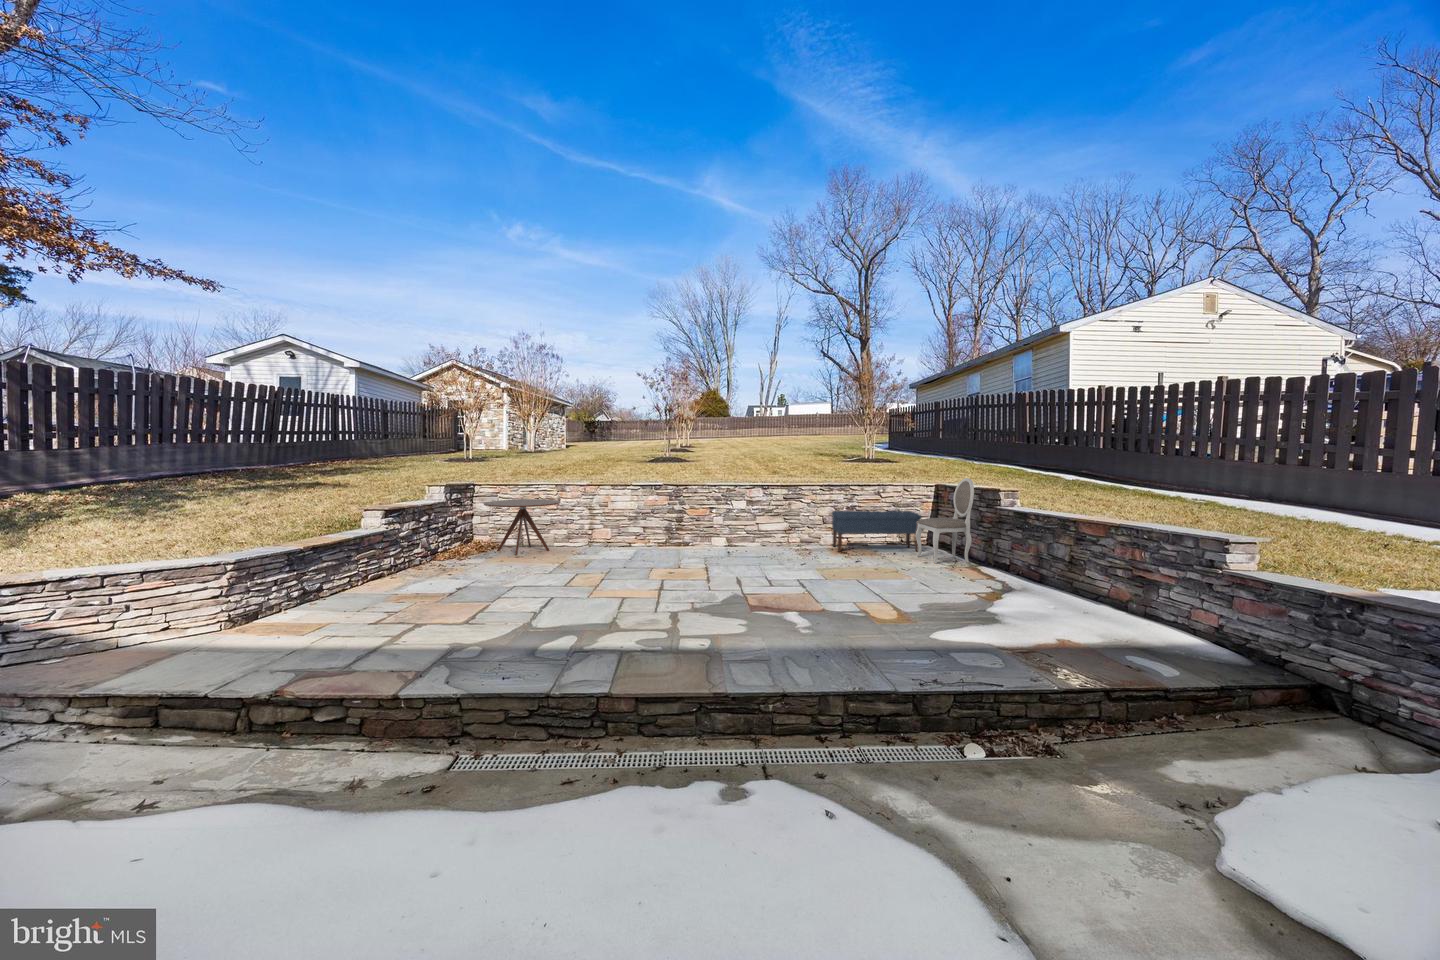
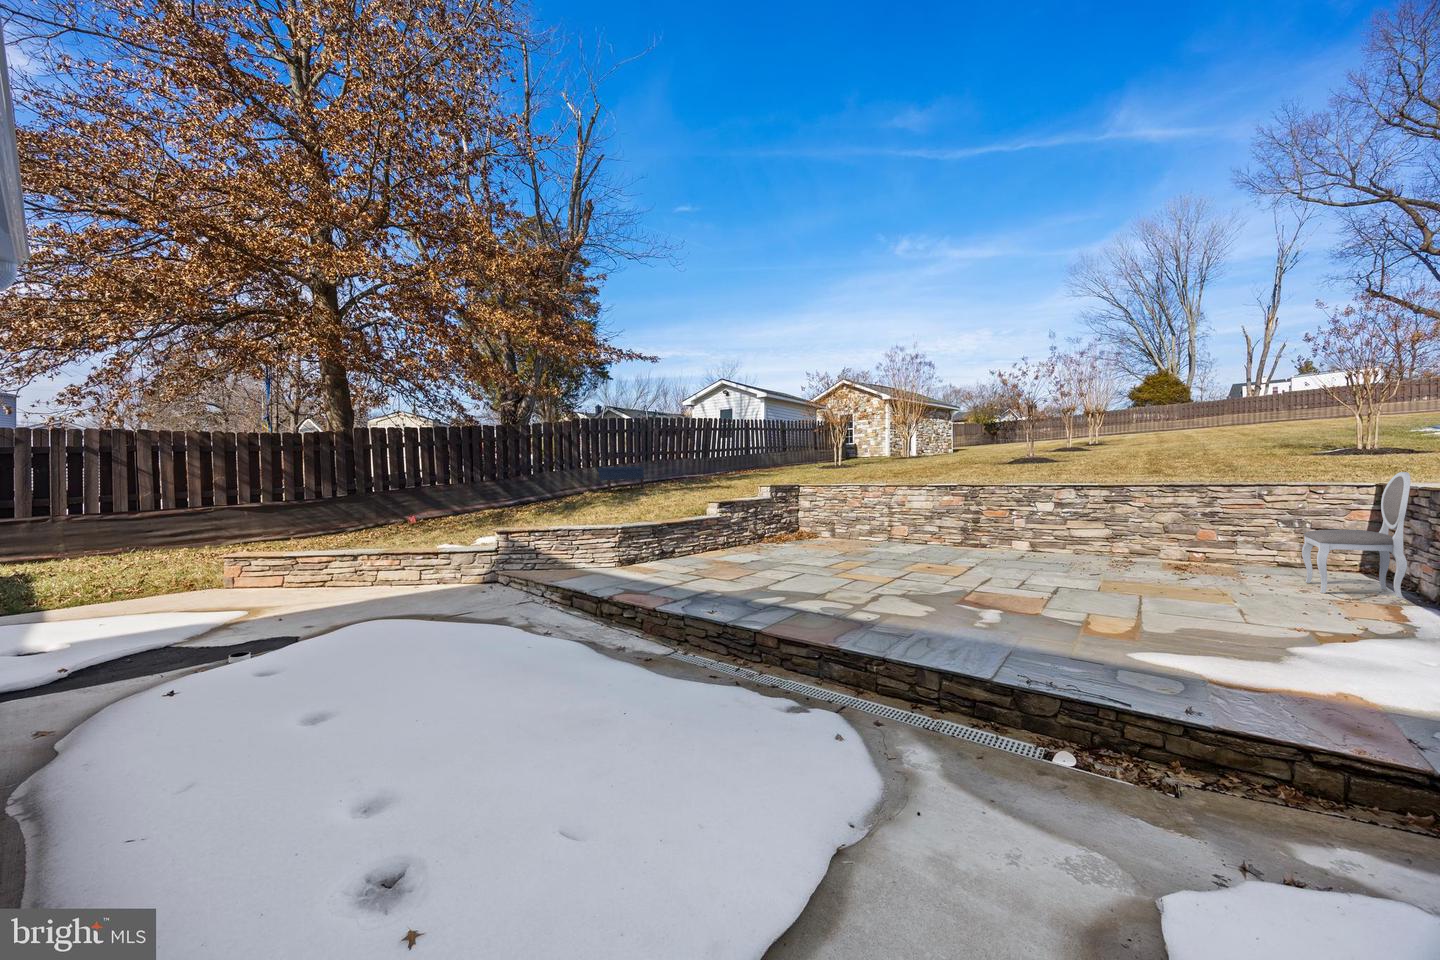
round table: present [484,499,560,555] -> none [799,498,860,543]
bench: present [832,511,921,552] -> present [596,467,644,491]

